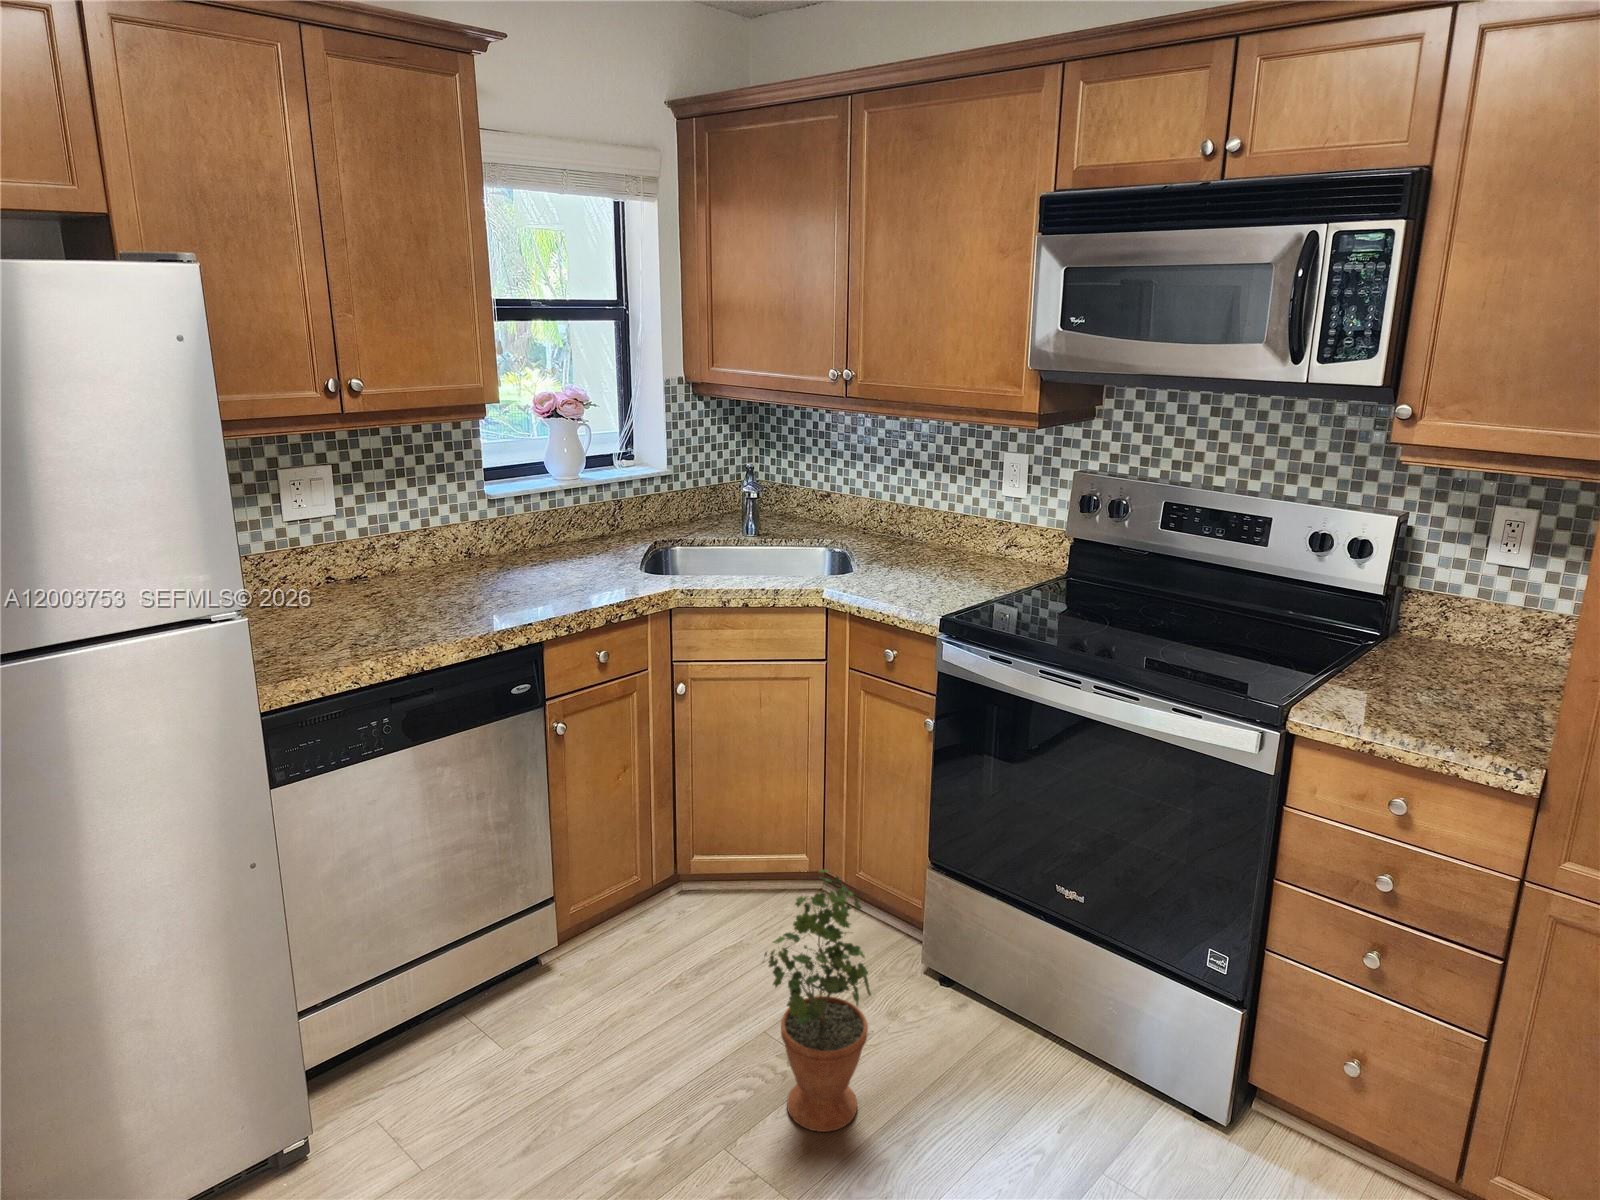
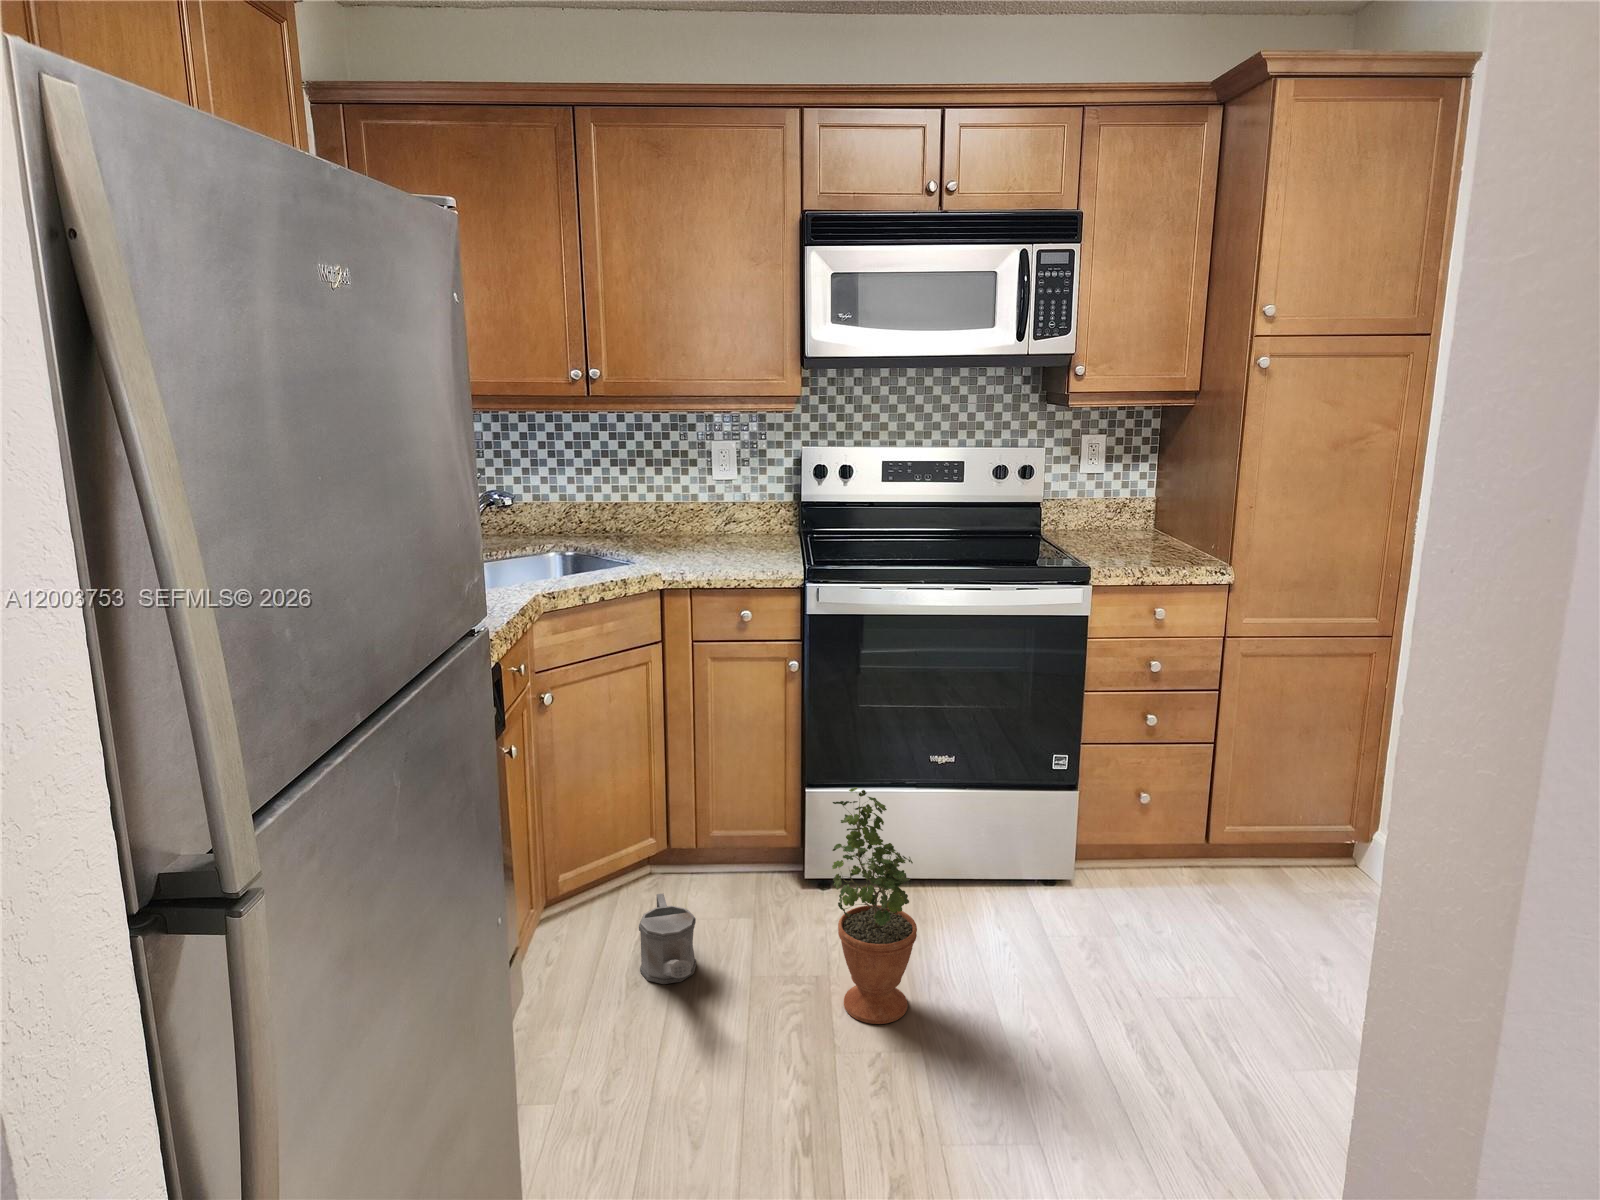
watering can: none [660,898,754,986] -> present [639,893,696,984]

